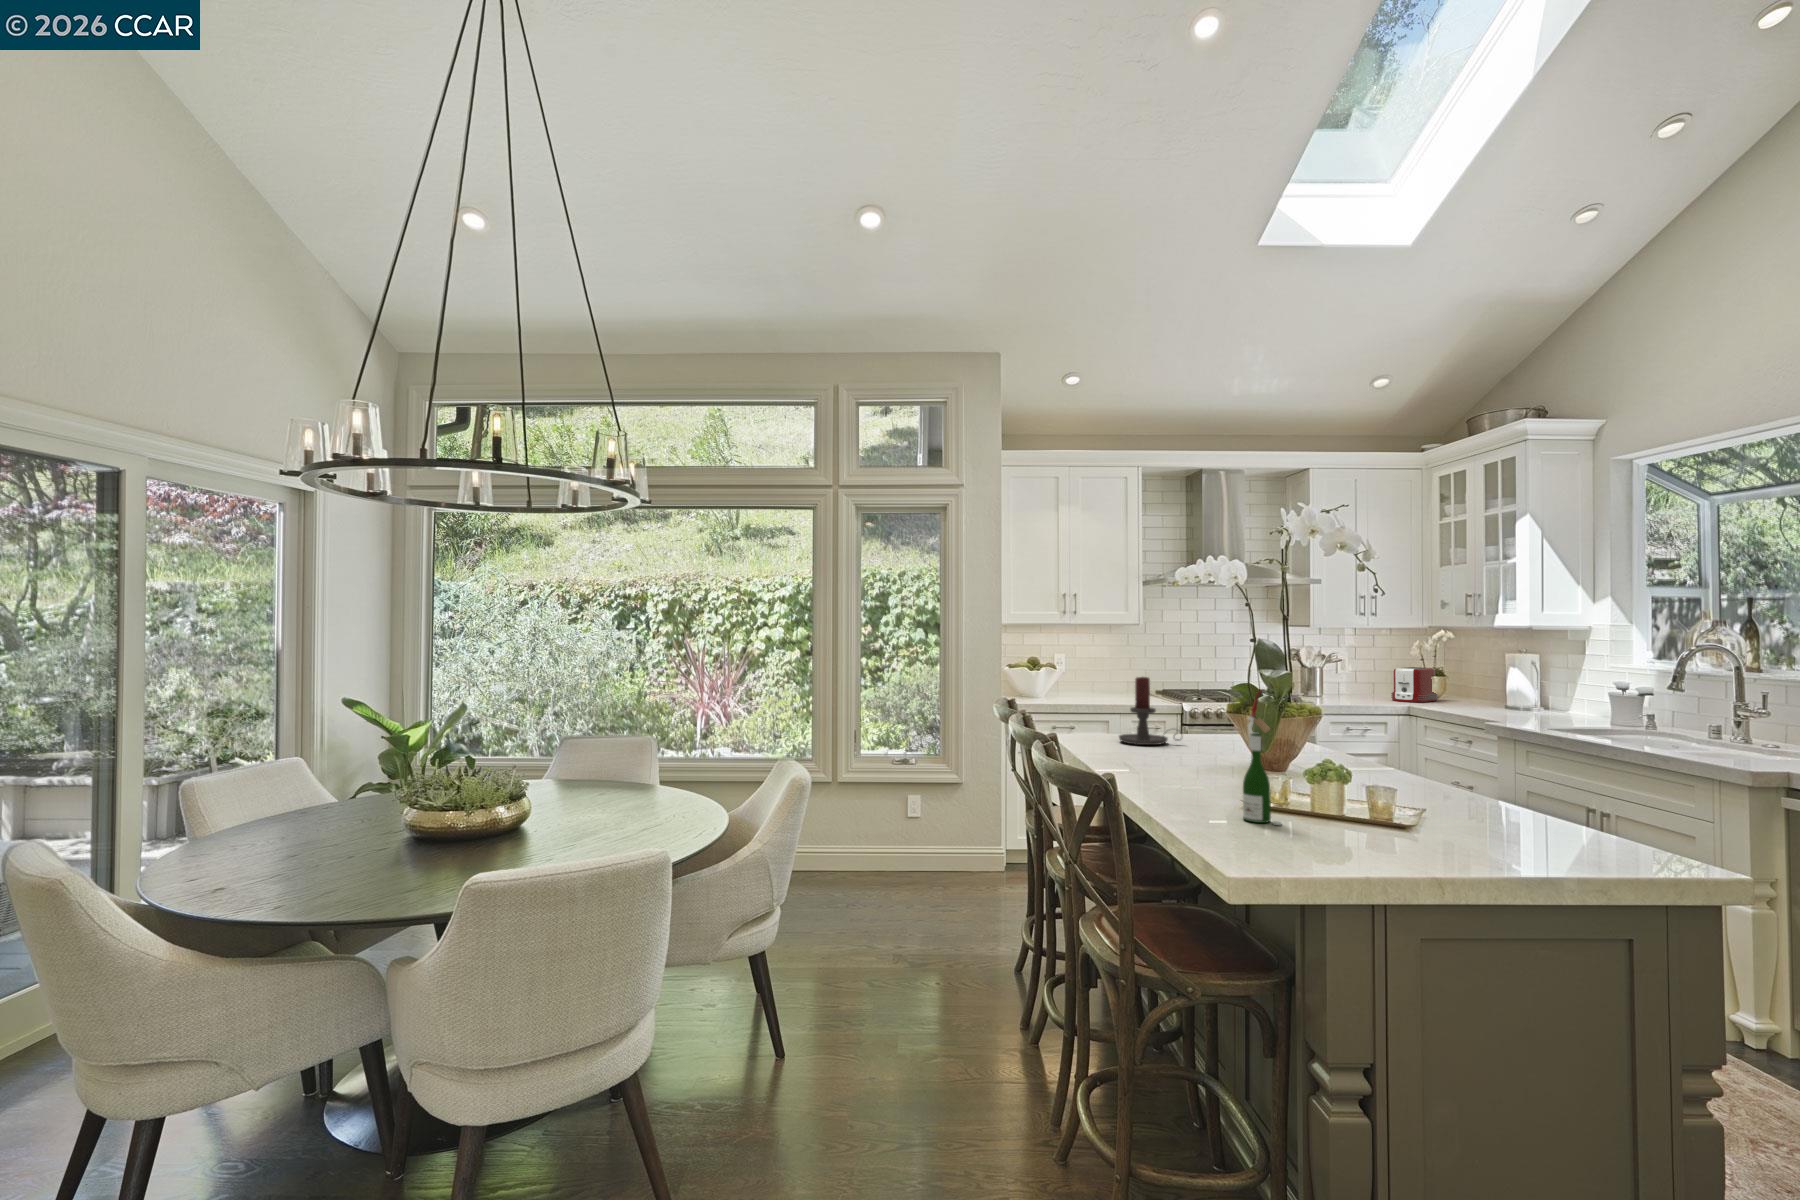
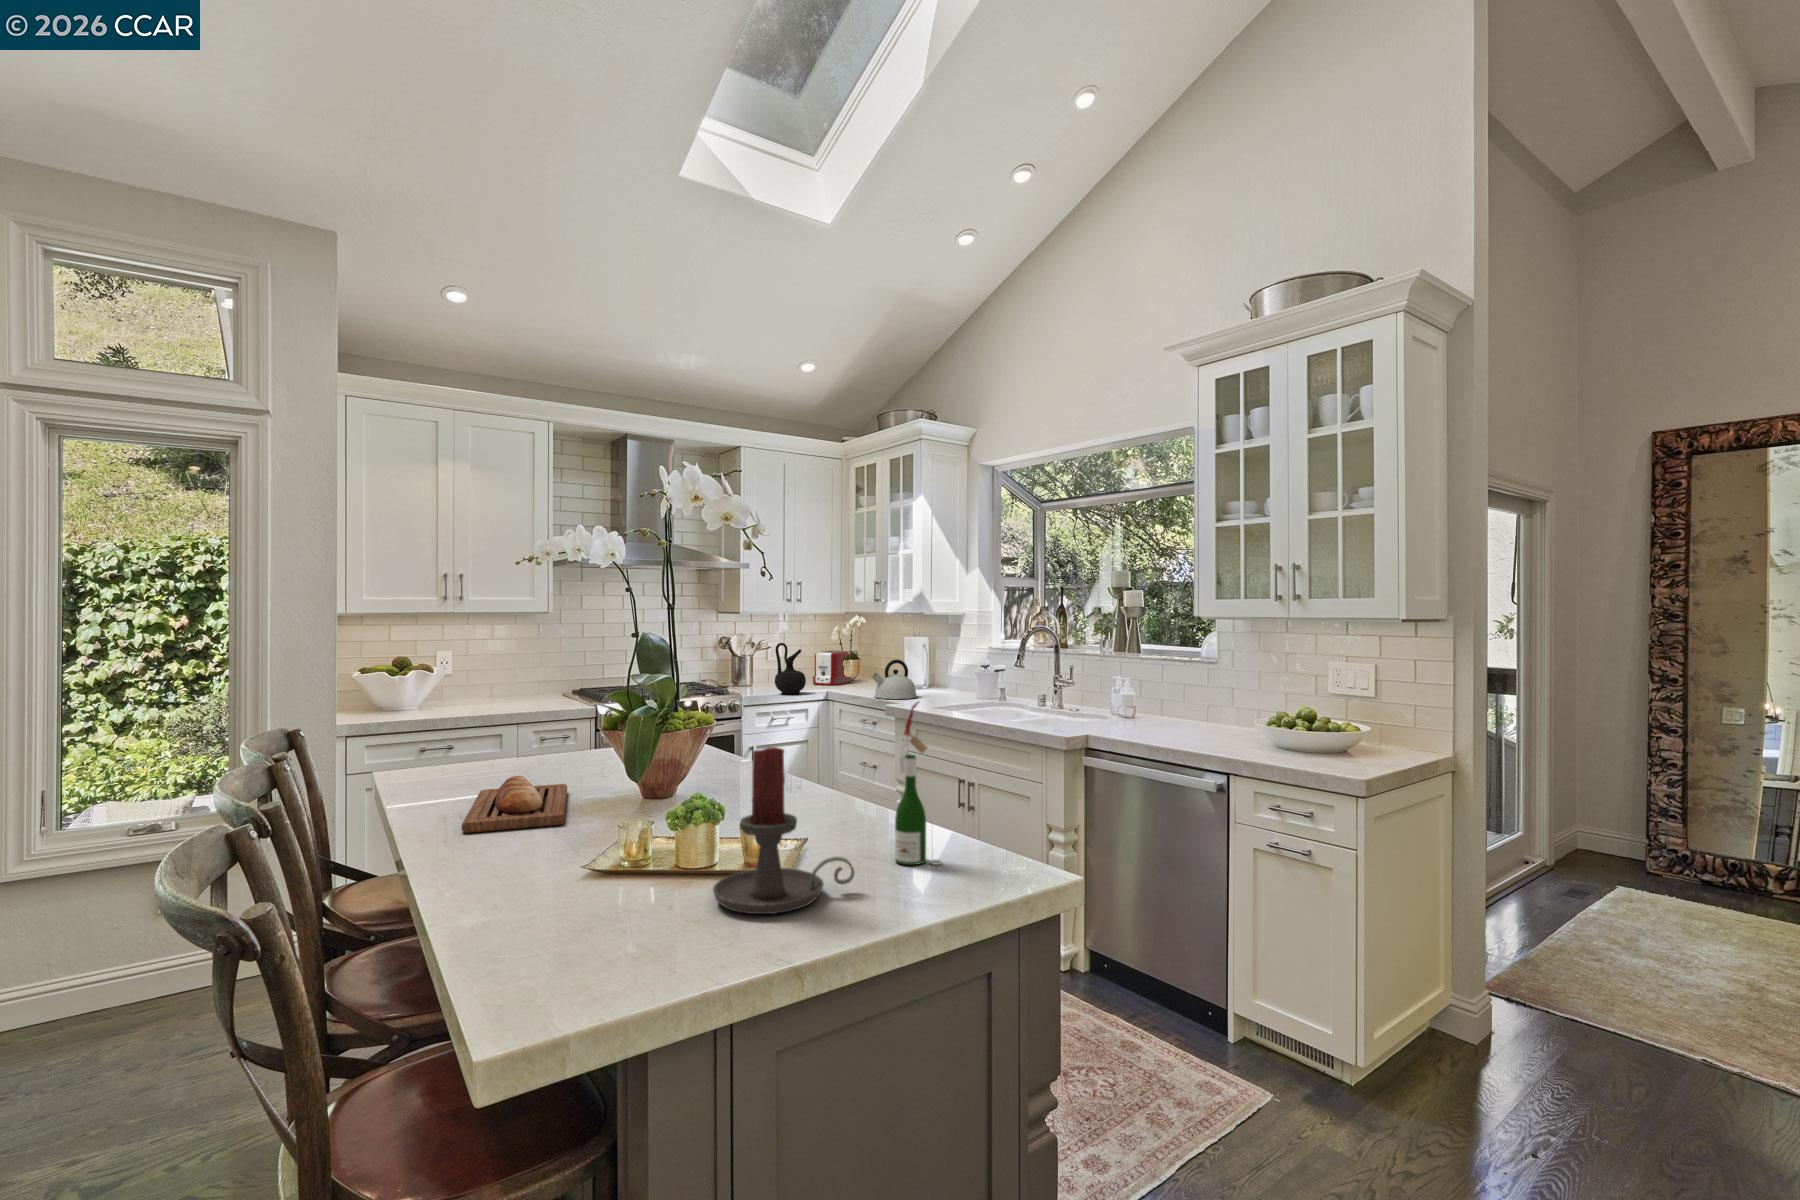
ceramic jug: none [1351,656,1386,708] -> present [775,643,806,695]
candle holder: present [1119,677,1179,745] -> present [713,747,854,914]
kettle: none [1467,677,1527,719] -> present [872,660,917,699]
wine bottle: present [1243,690,1282,825] -> present [895,702,942,865]
bread loaf: none [1131,743,1205,779] -> present [462,776,567,833]

